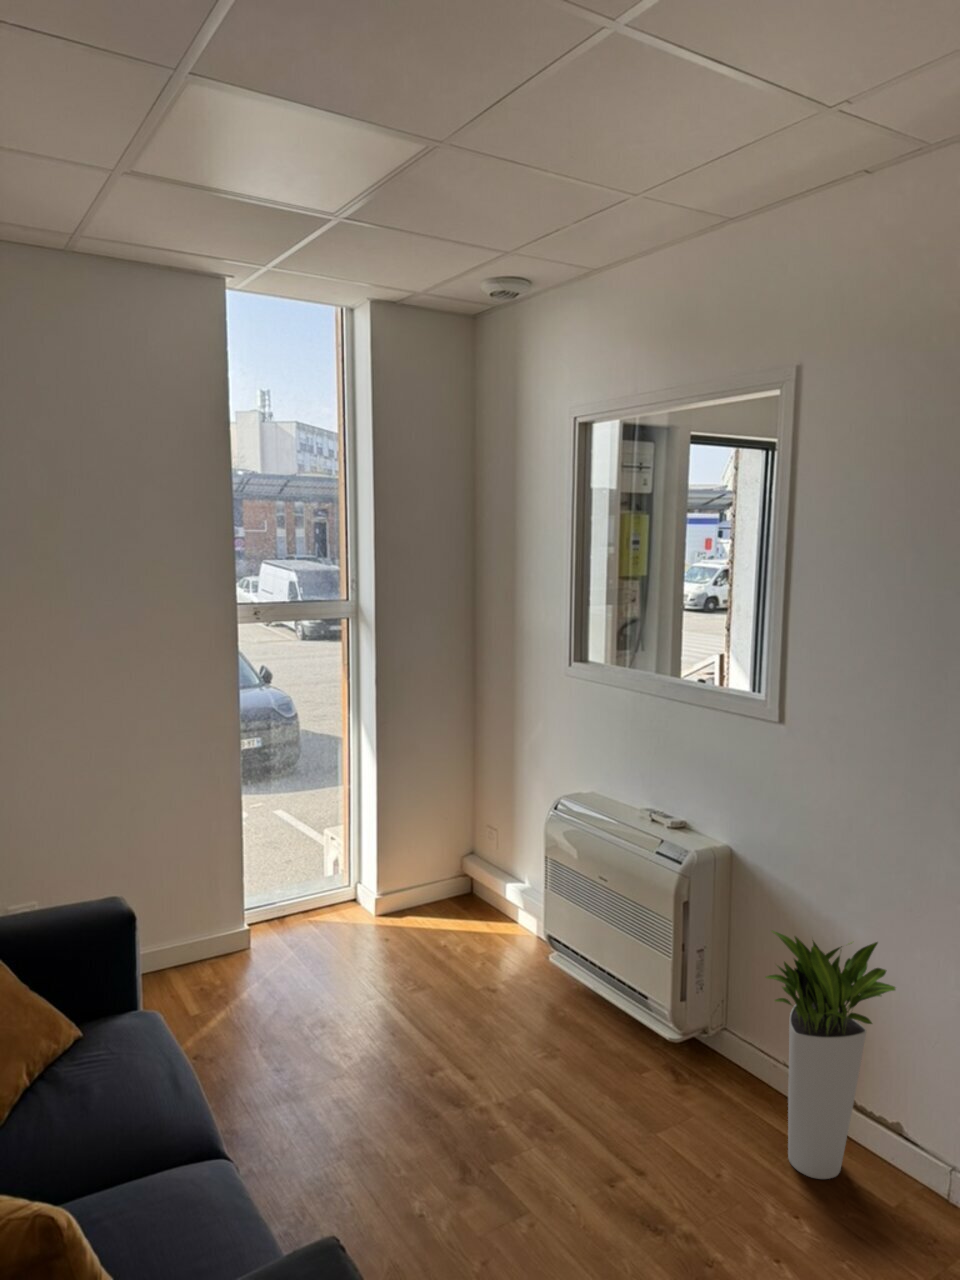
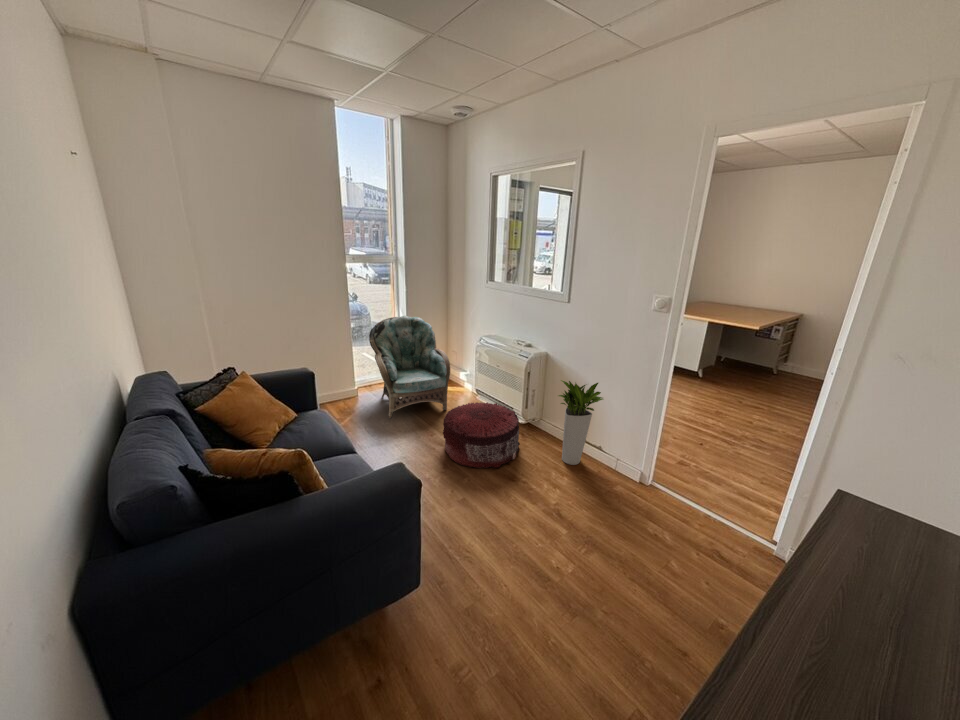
armchair: none [282,744,481,1016] -> present [369,316,450,419]
pouf: none [457,980,669,1184] -> present [443,402,520,468]

